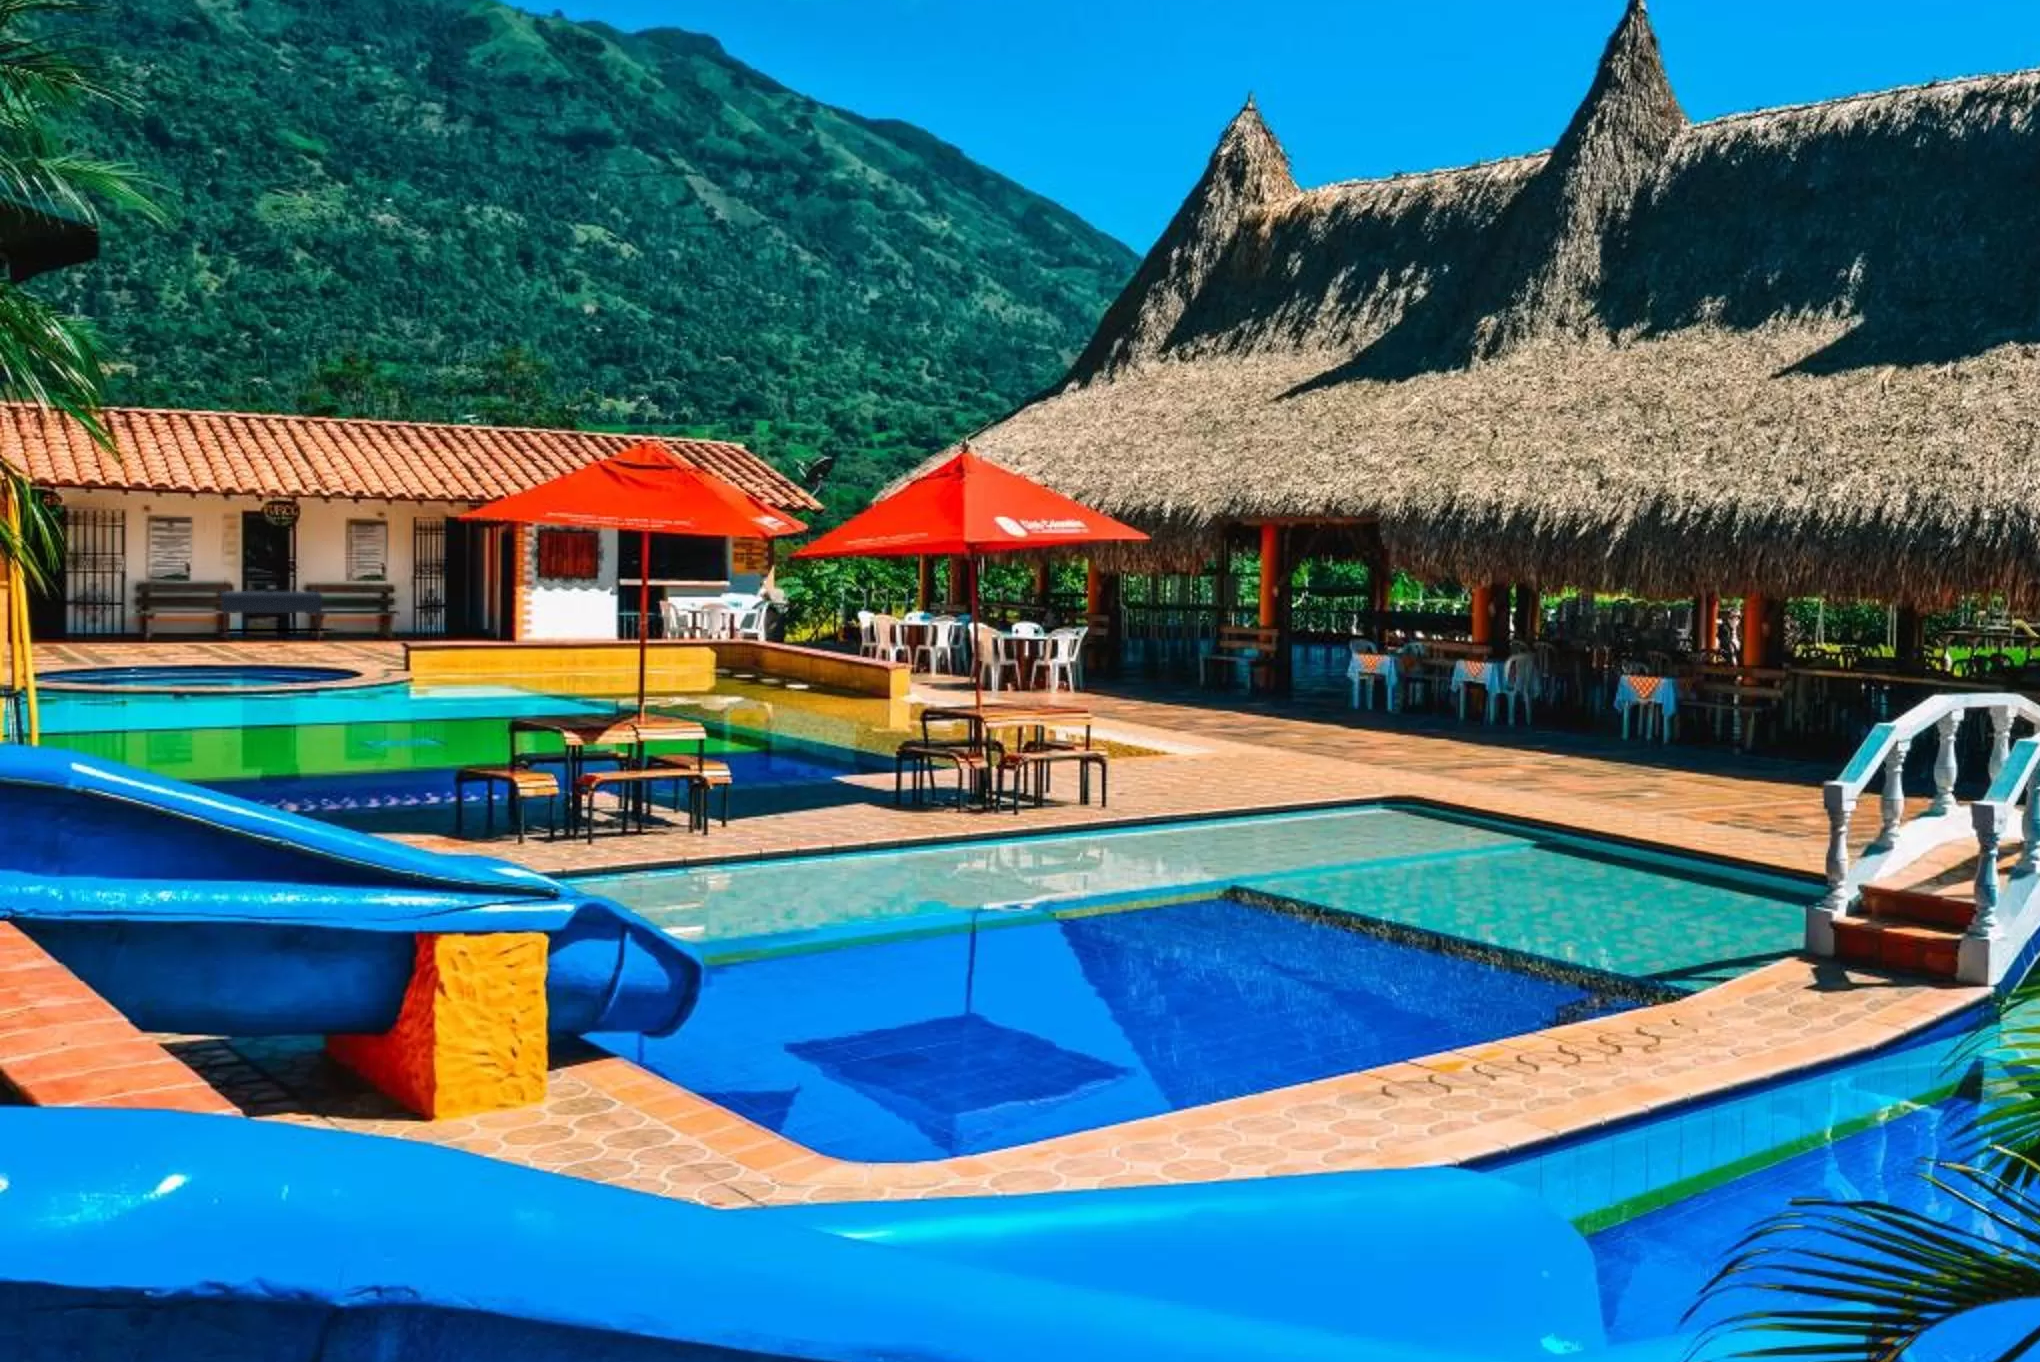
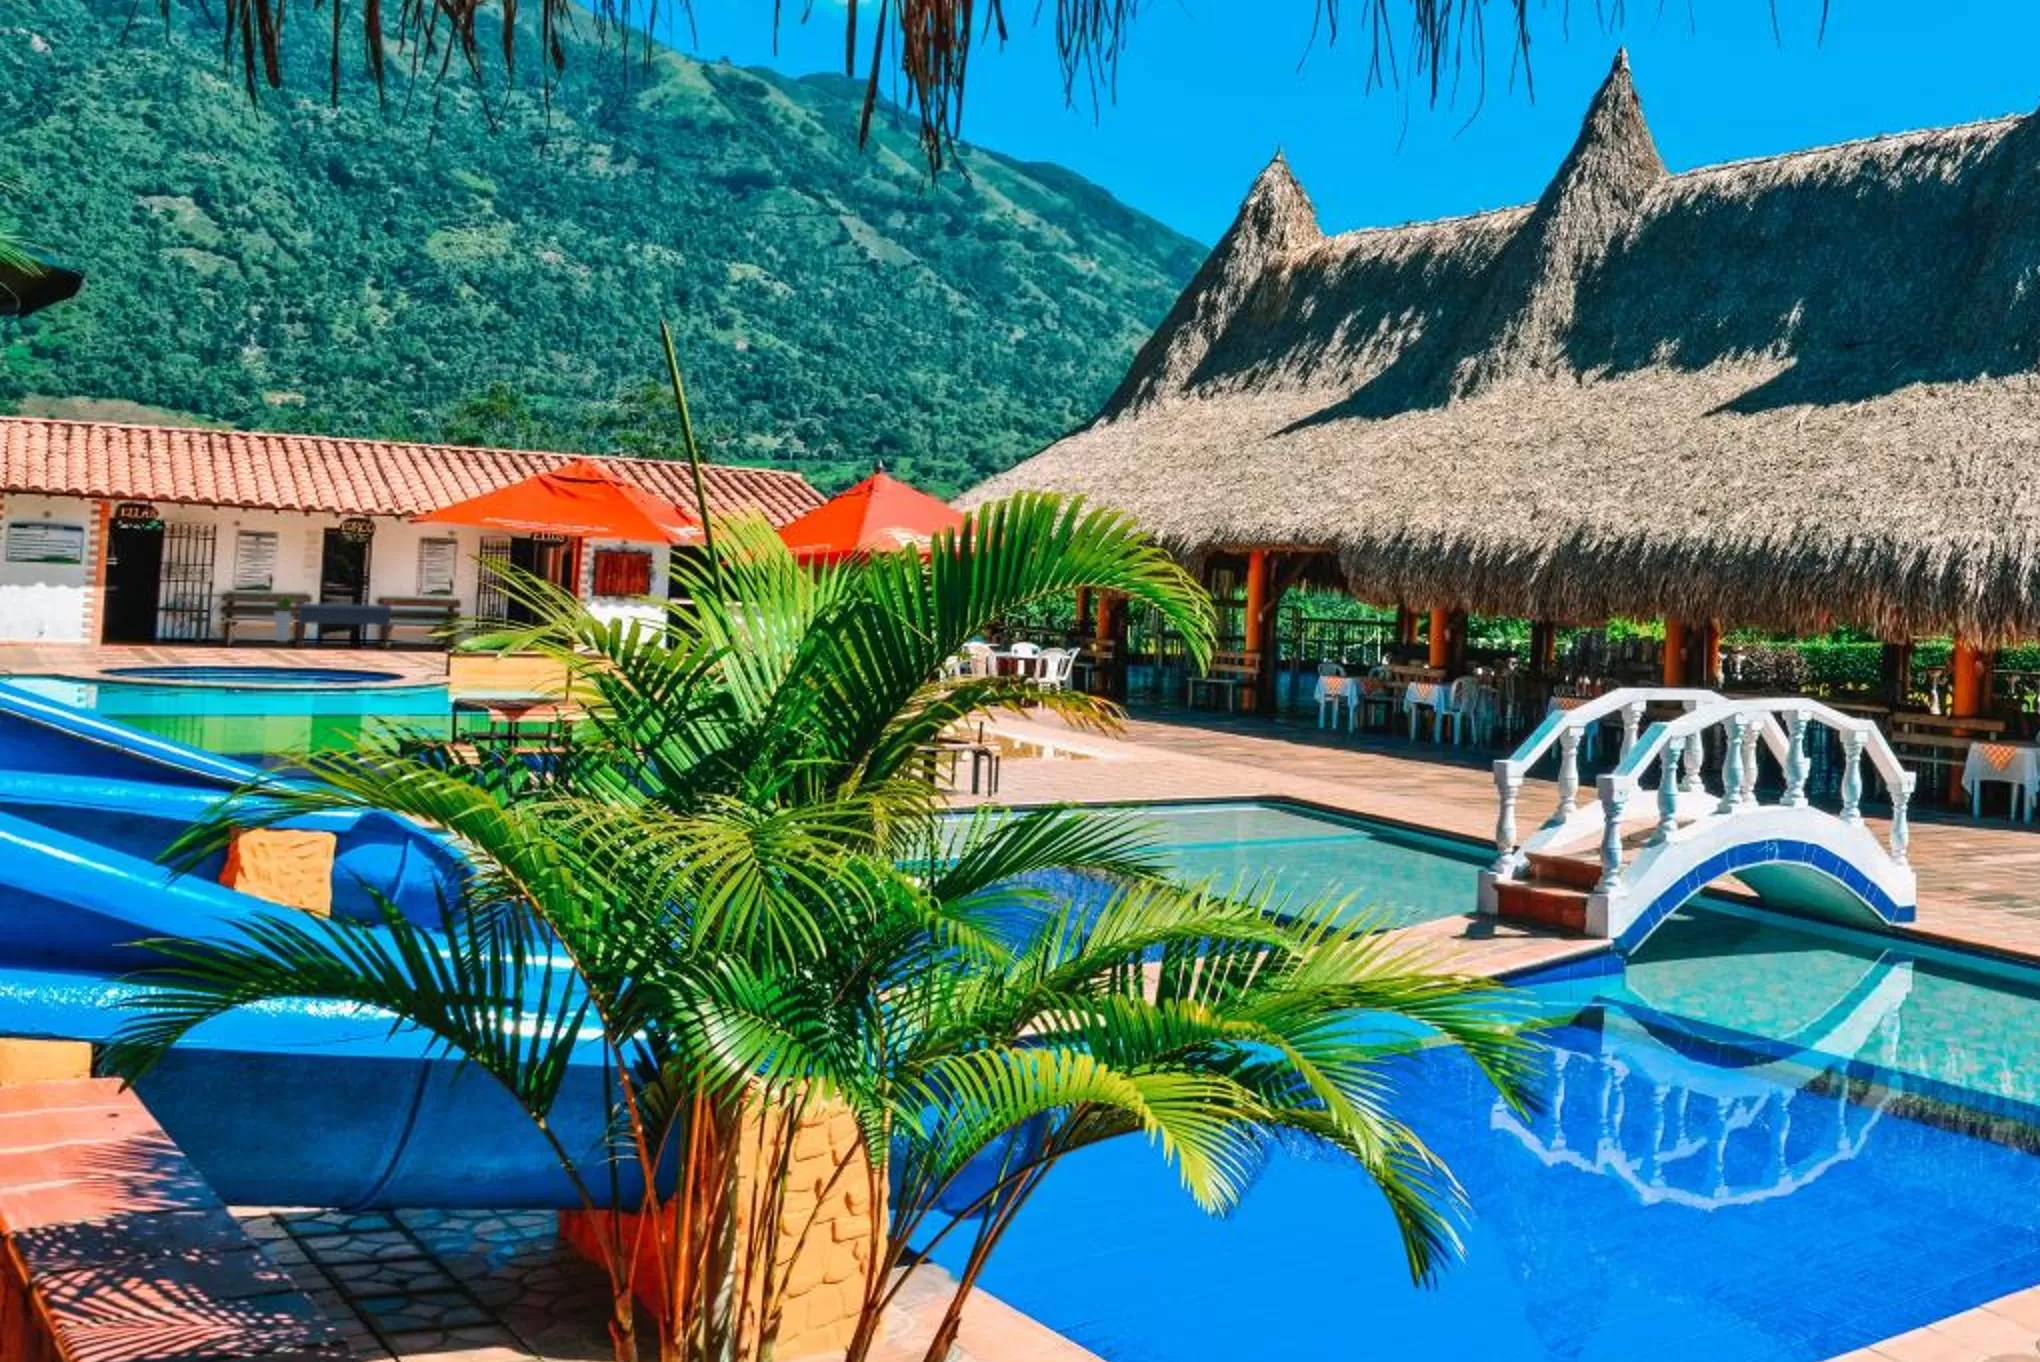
planter: none [190,581,218,633] -> present [275,596,293,641]
side table: none [79,583,141,635] -> present [175,593,228,642]

